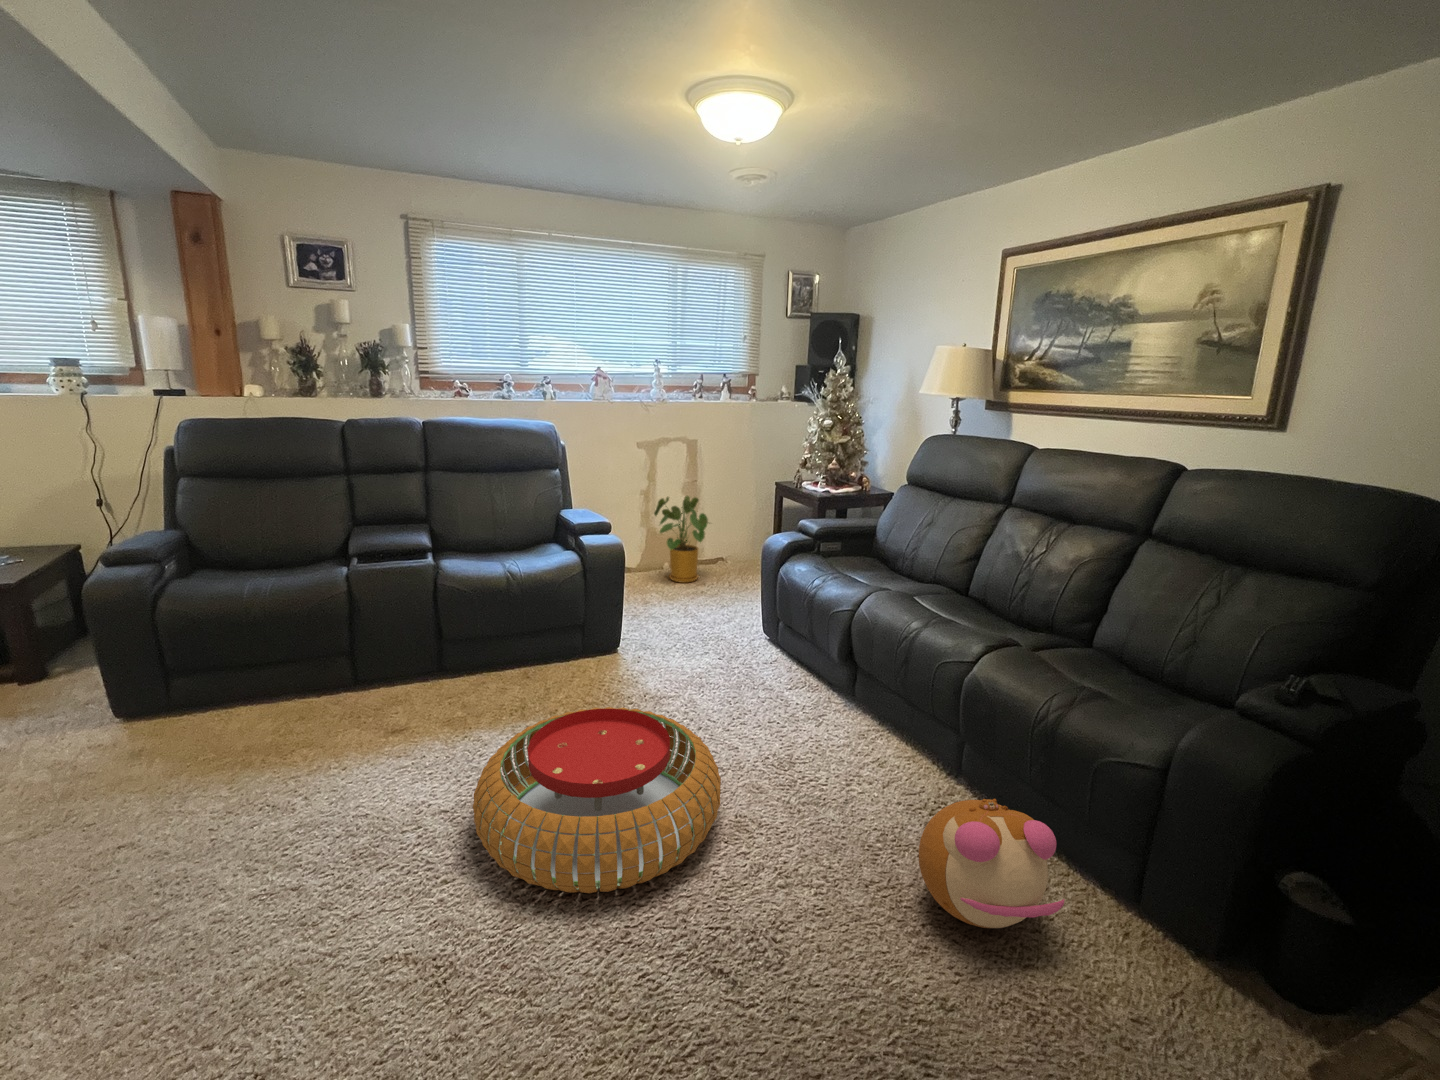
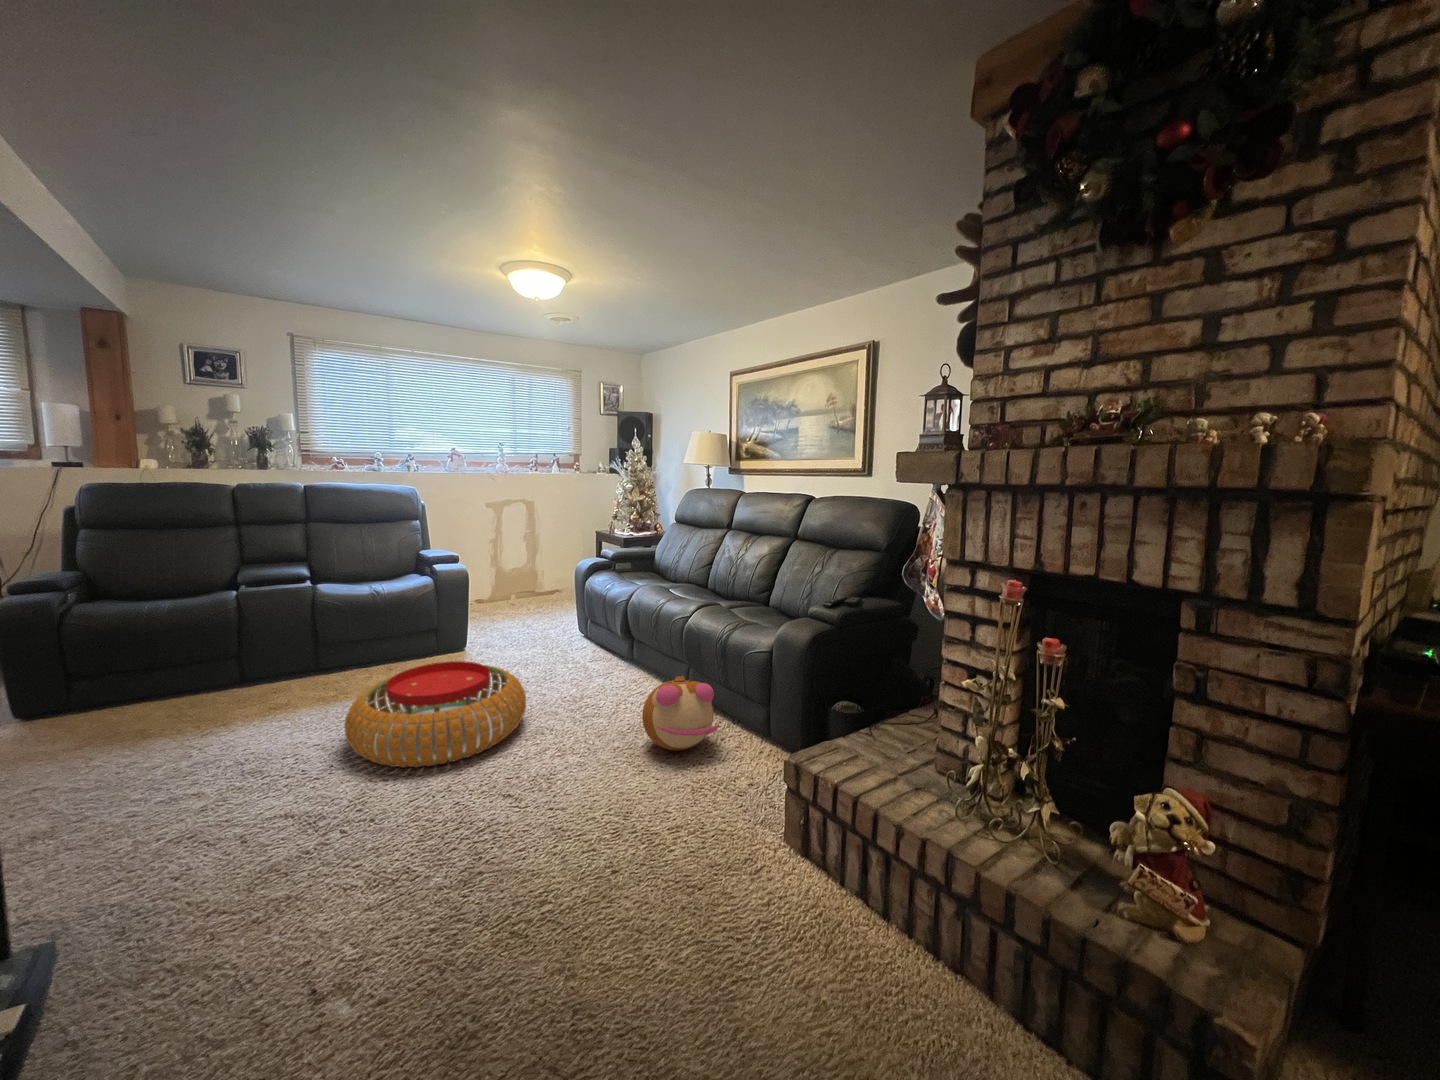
house plant: present [654,496,708,583] -> none [501,541,547,605]

